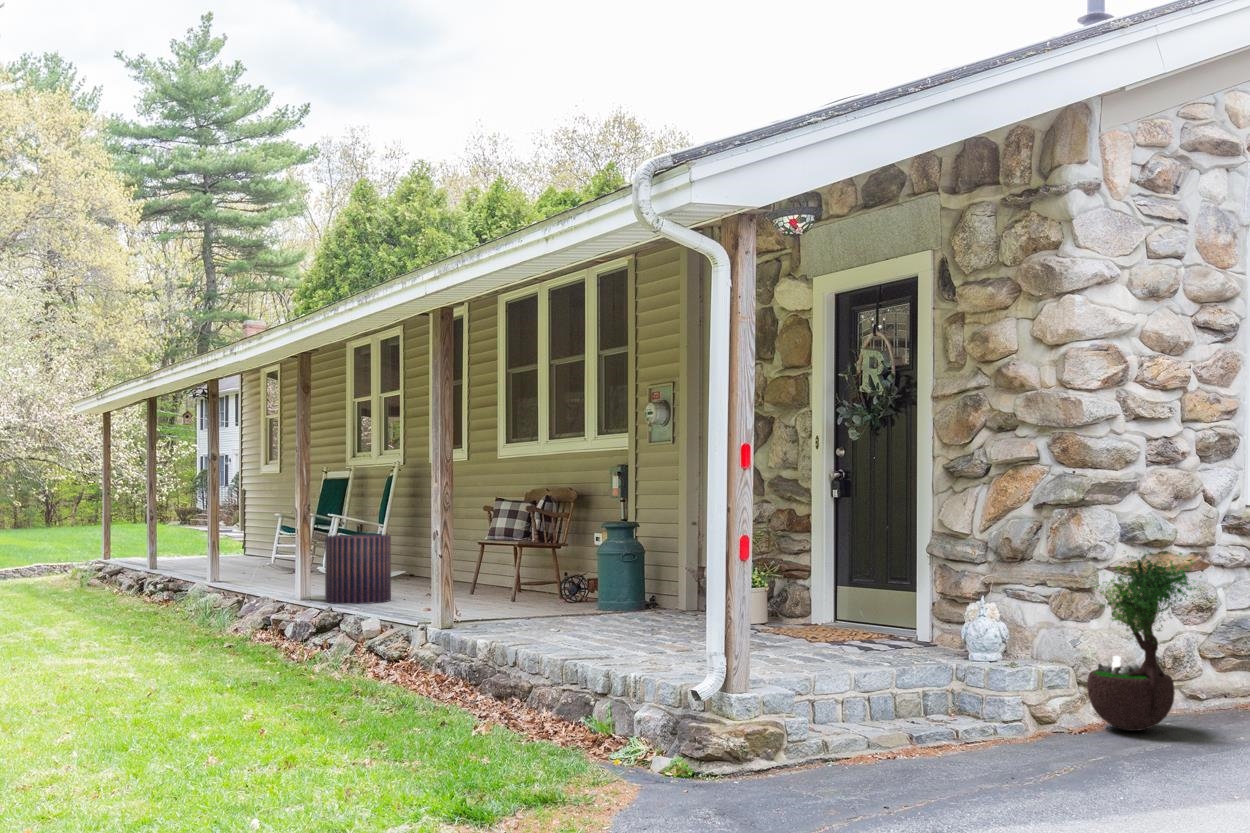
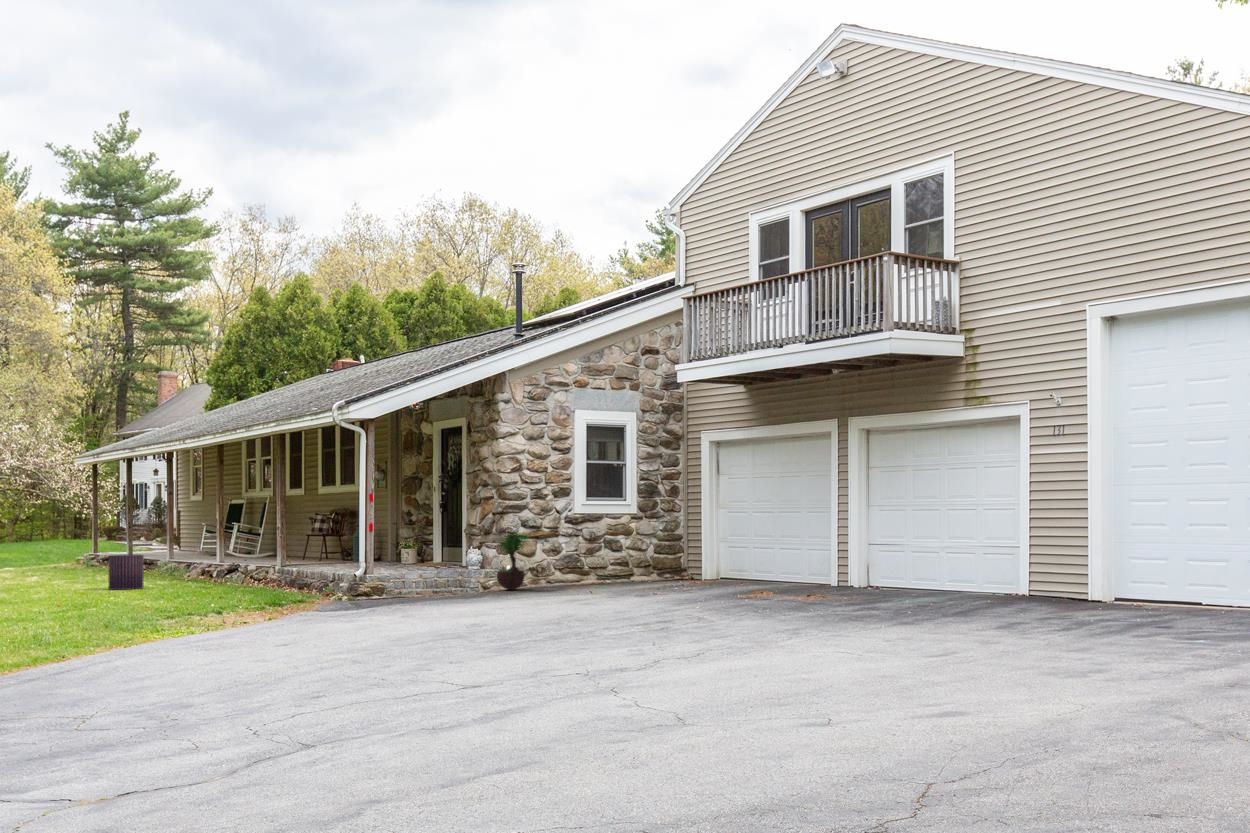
pouf: present [325,534,391,604] -> present [109,554,144,590]

